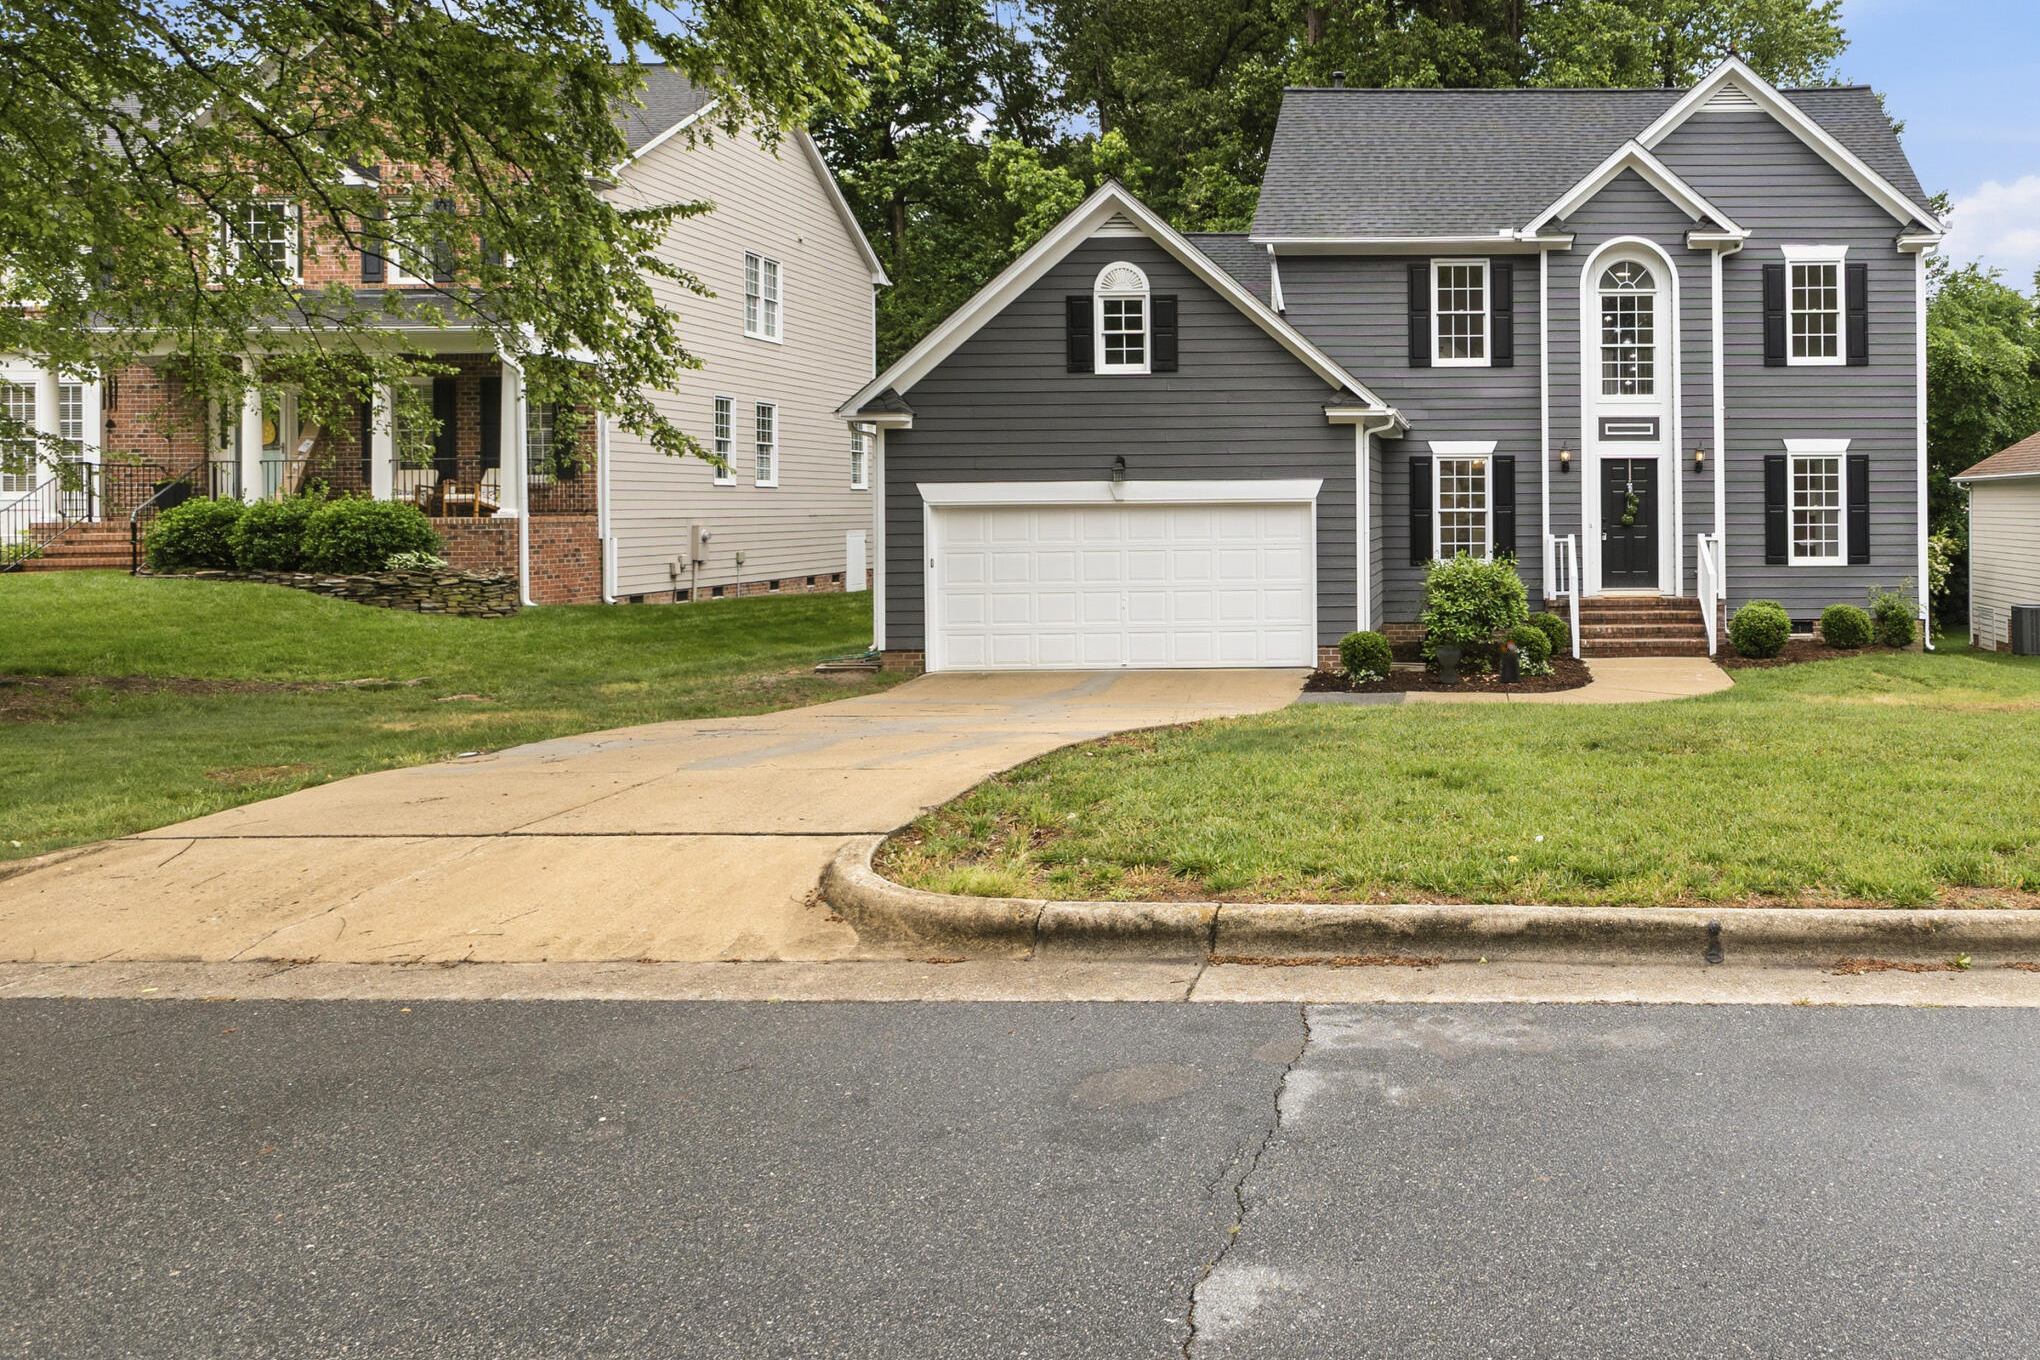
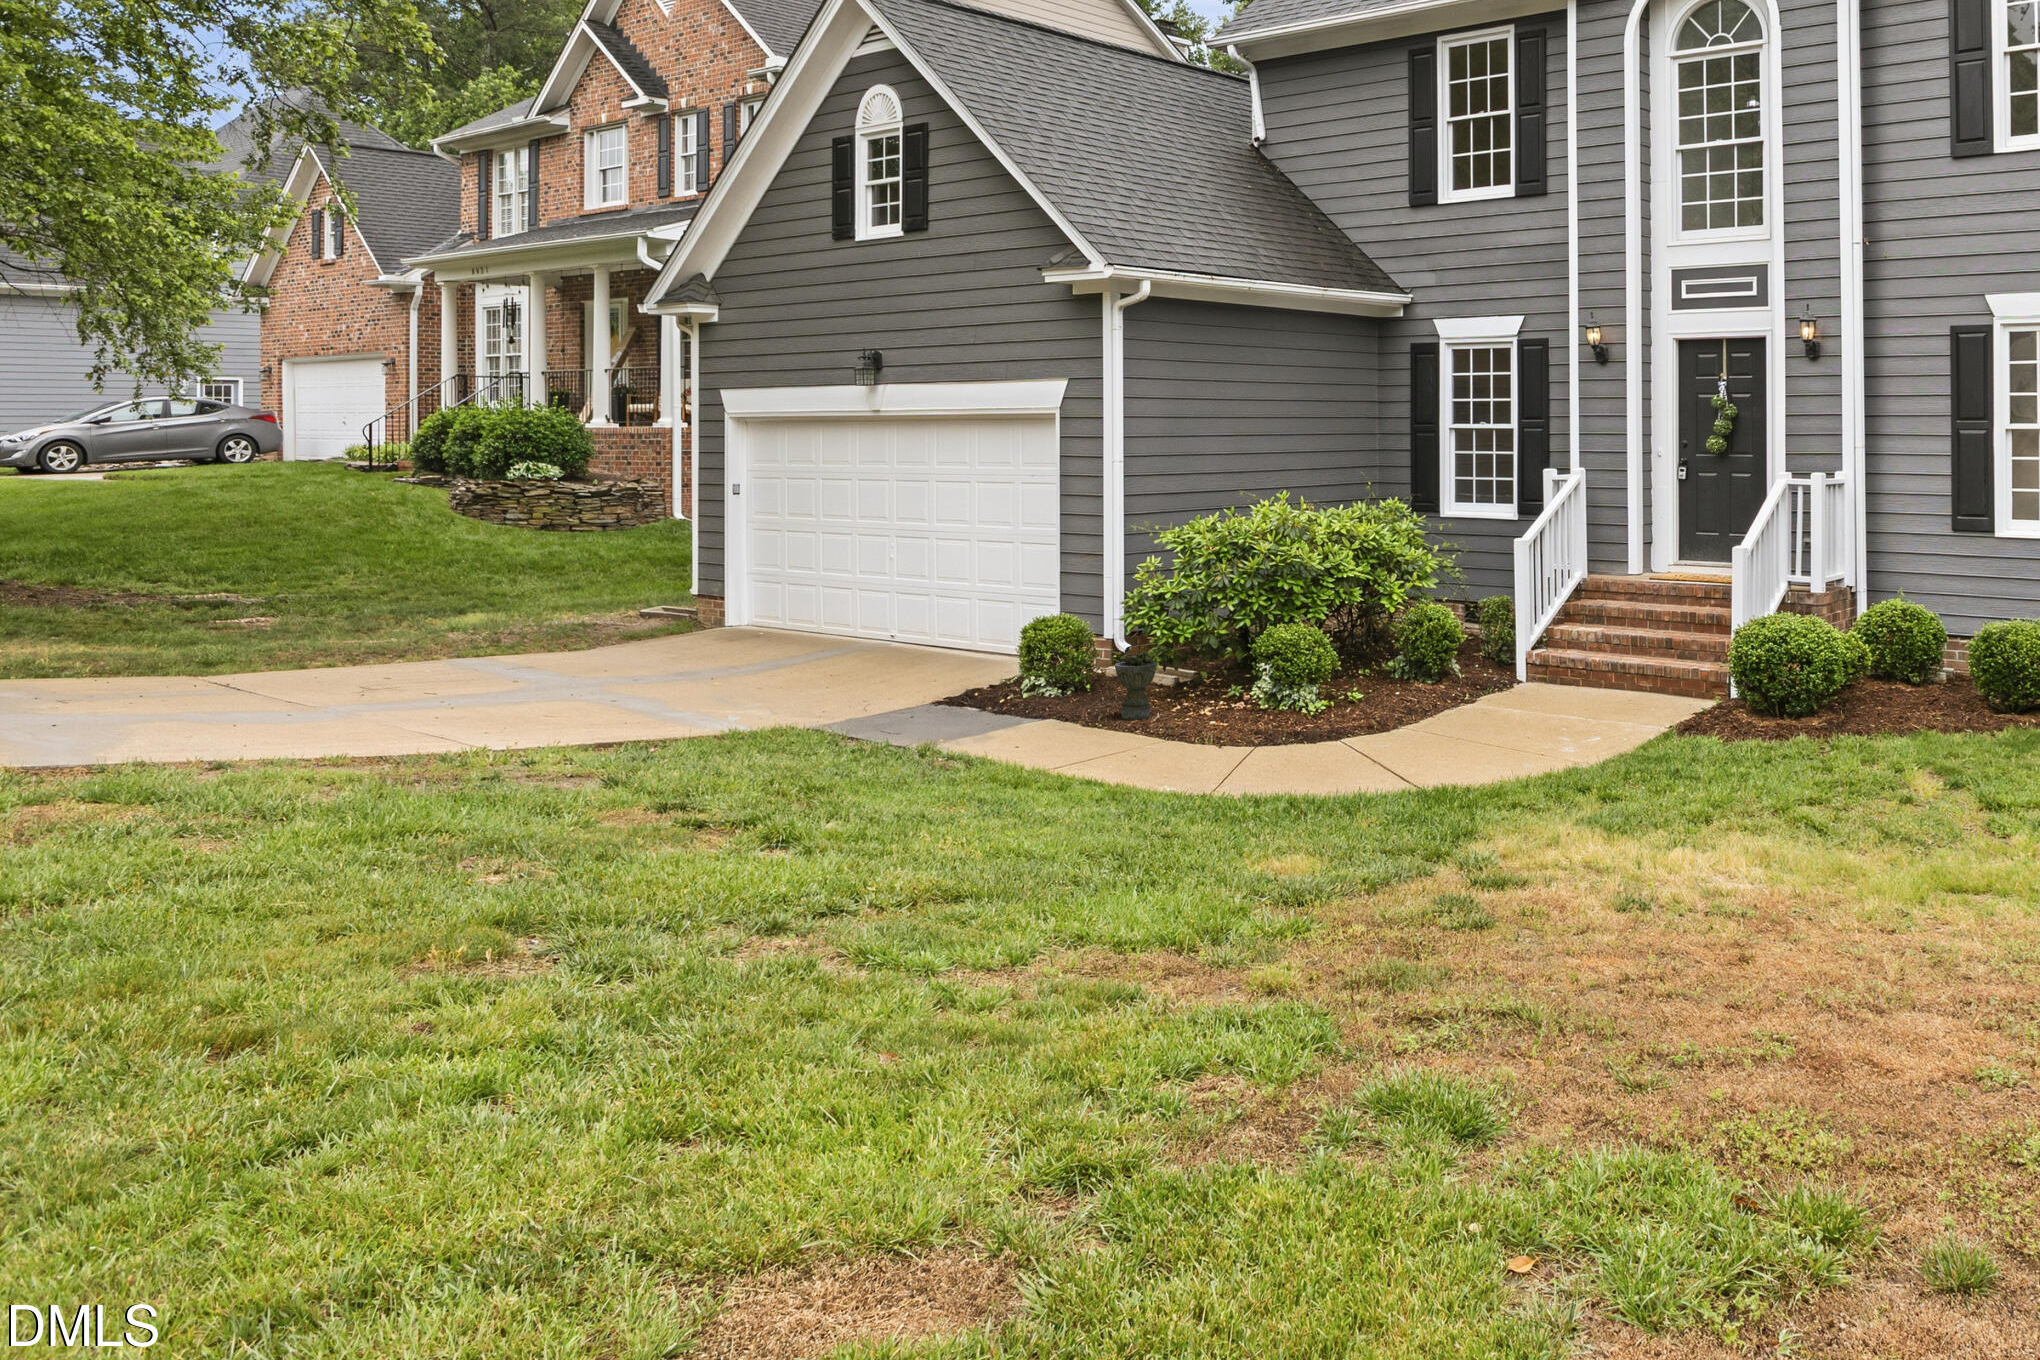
watering can: present [1499,641,1521,683] -> none [1202,653,1249,728]

